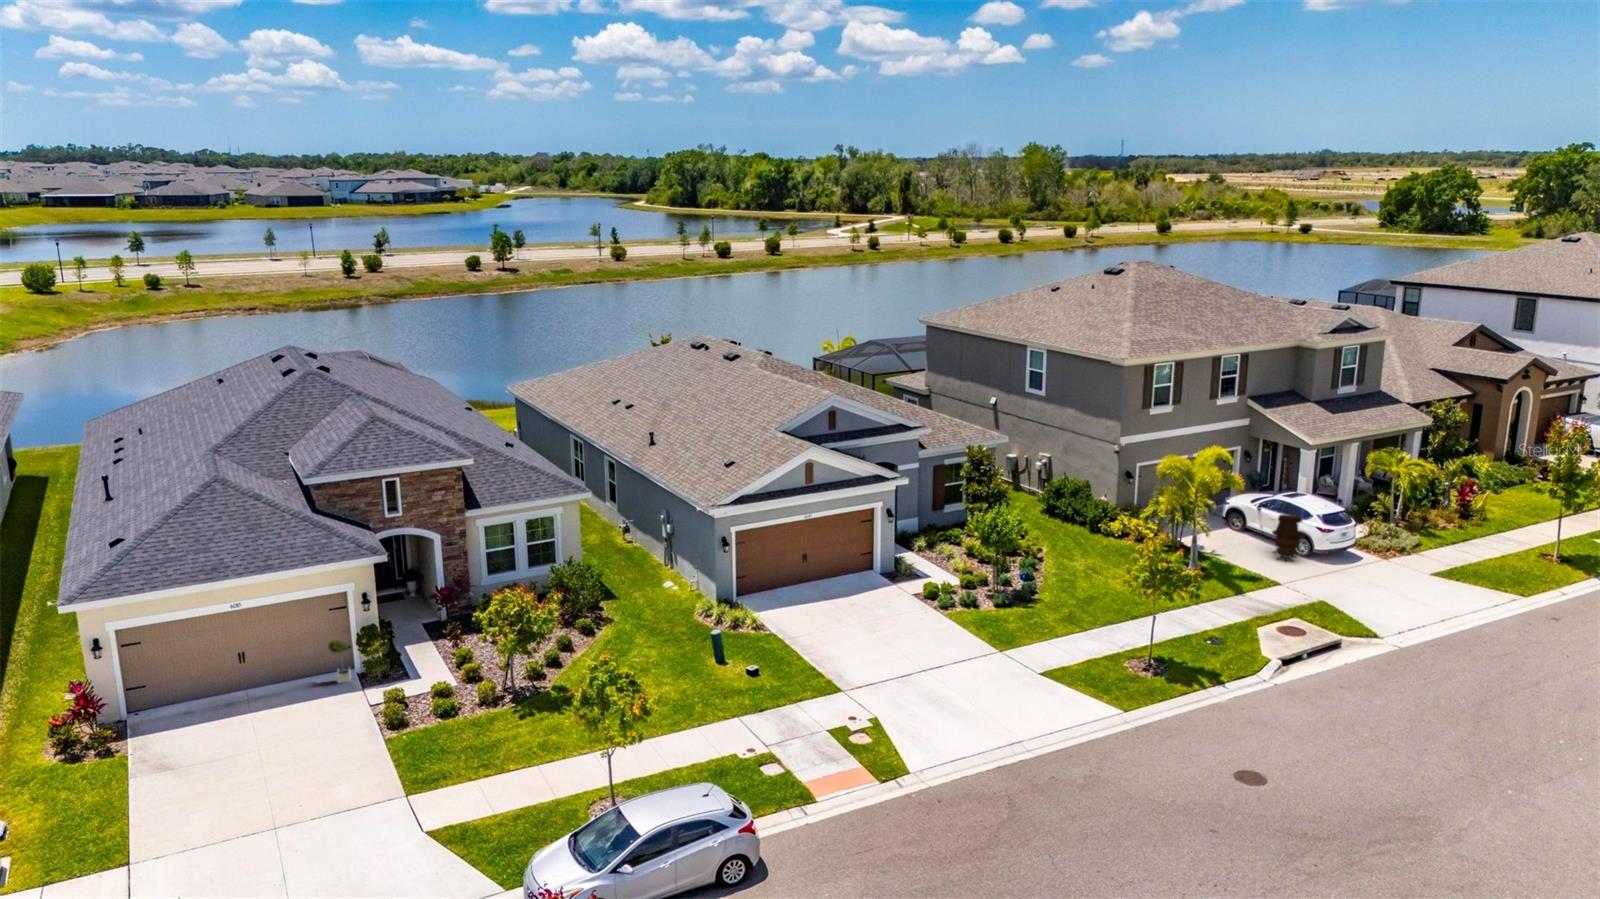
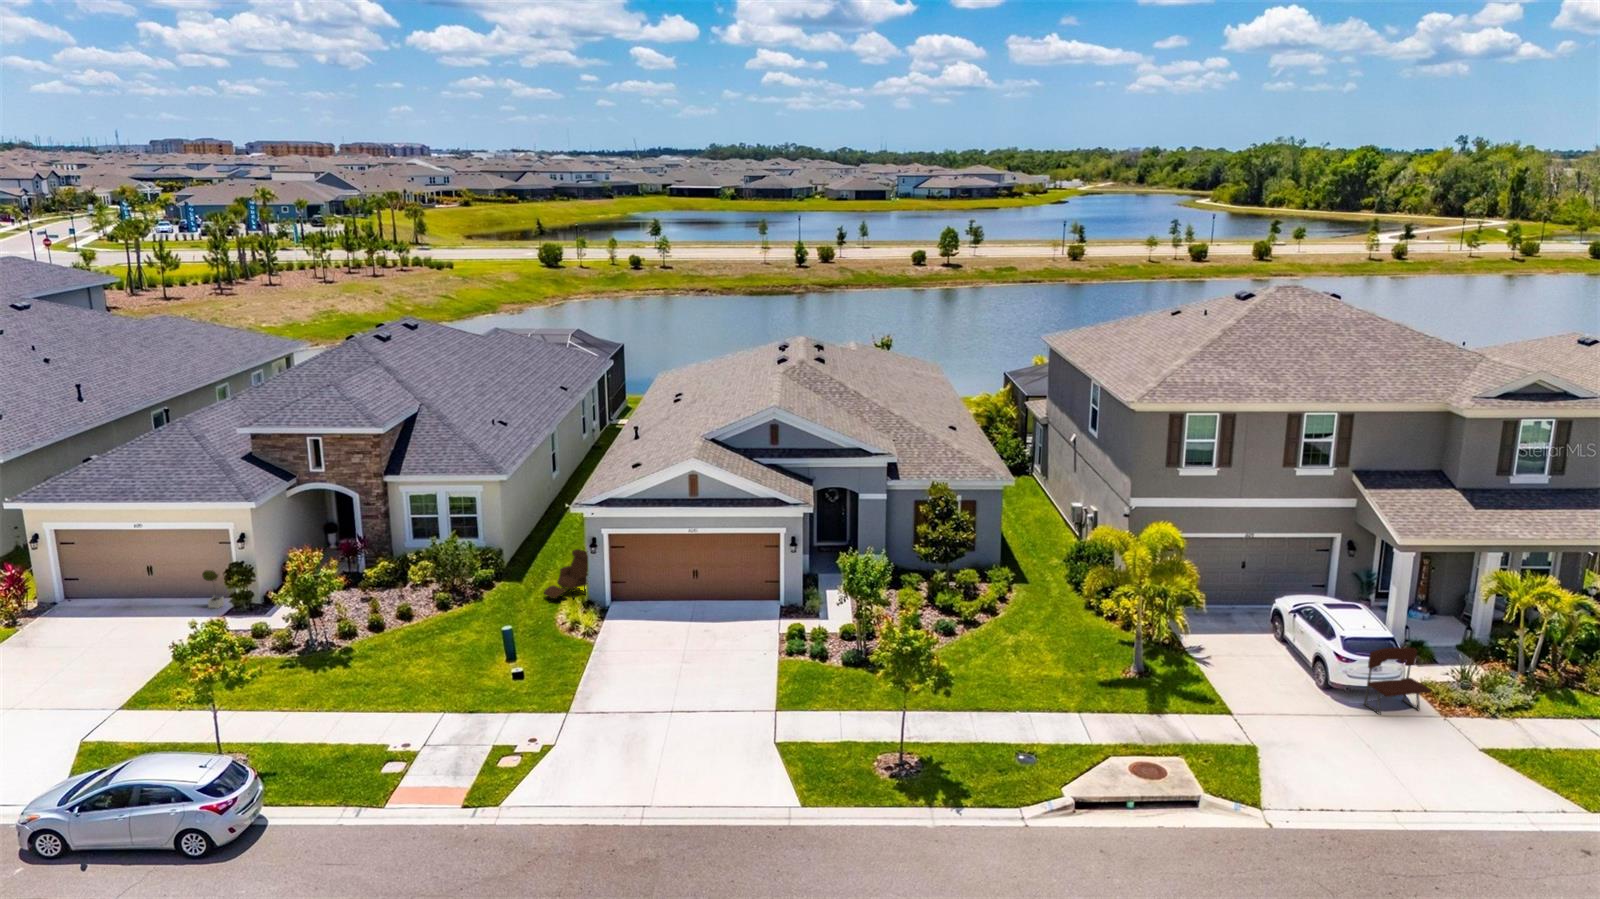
lounge chair: present [1272,514,1305,559] -> present [544,549,588,599]
bench: none [1342,515,1384,566] -> present [1364,647,1431,714]

